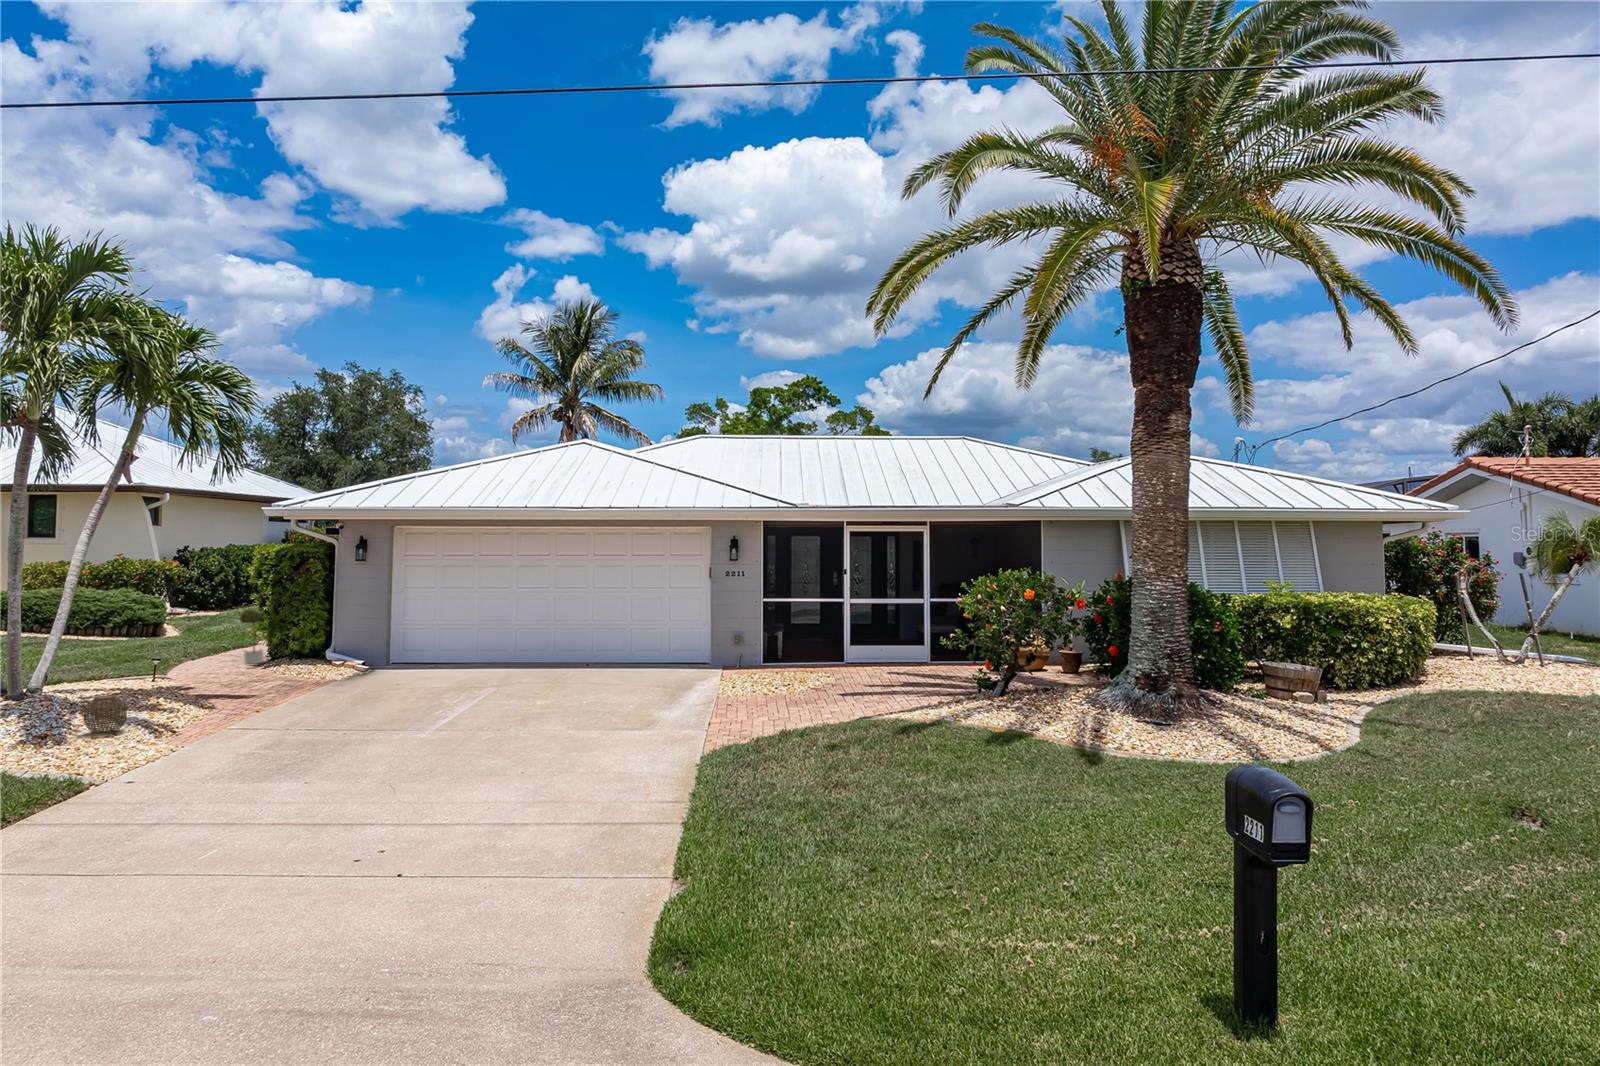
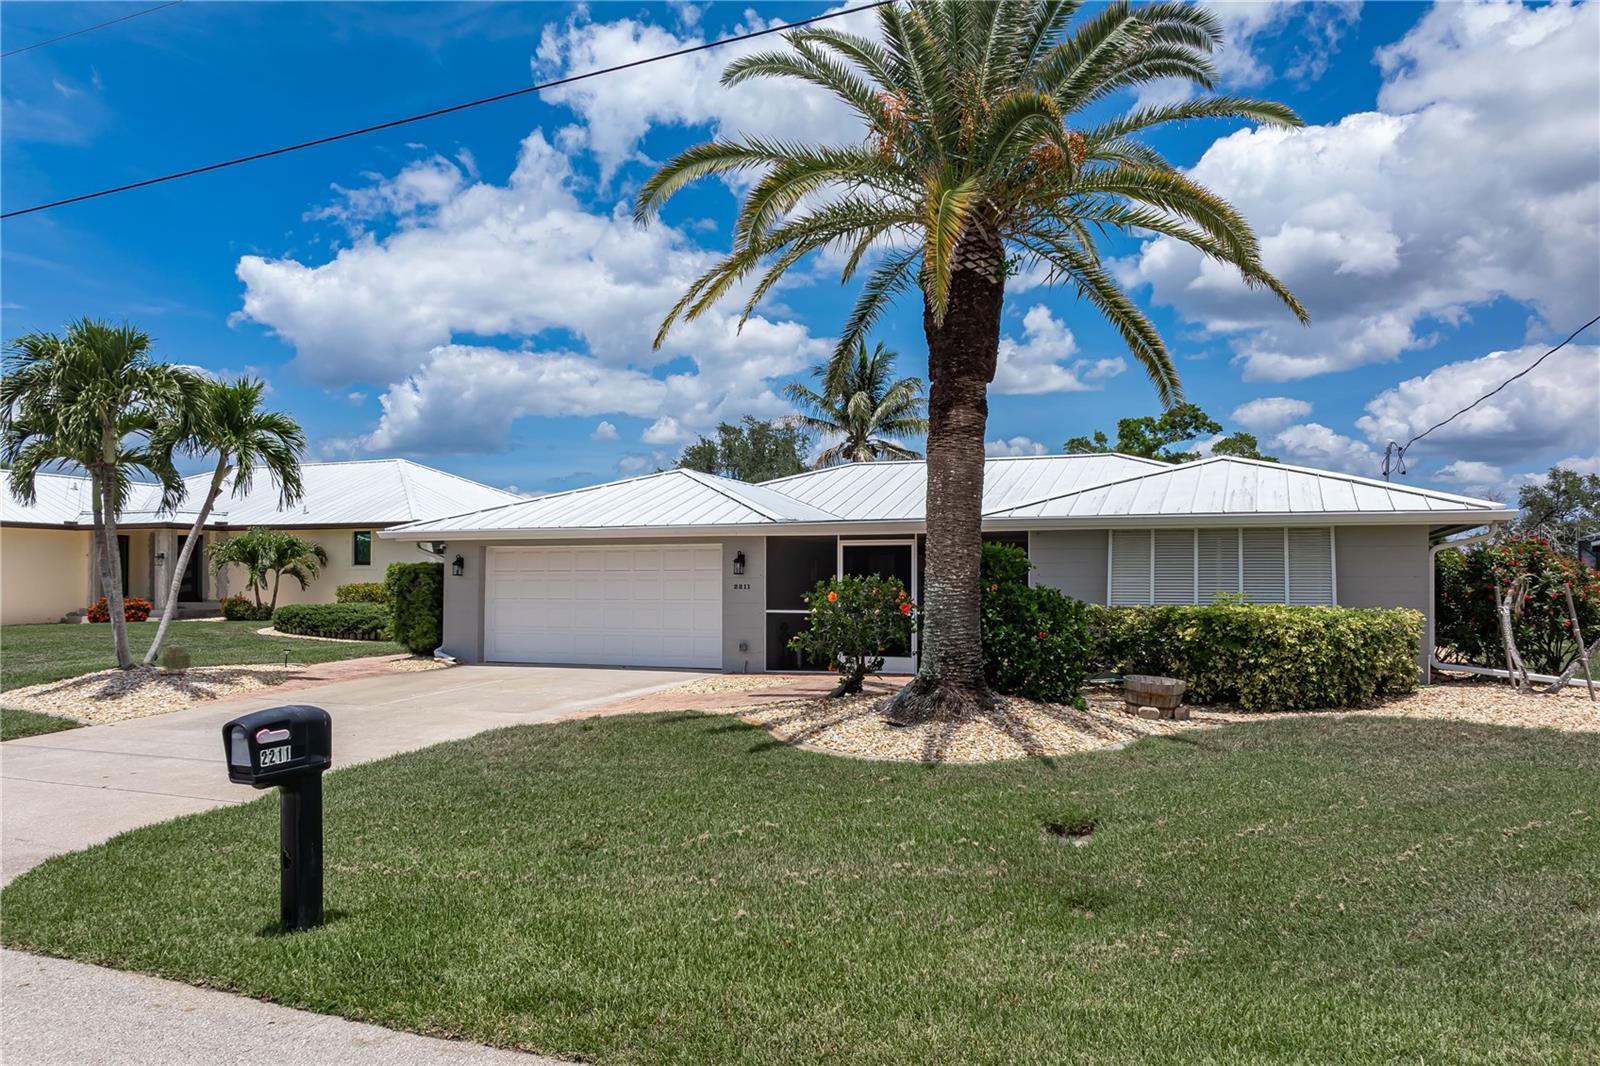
potted tree: present [239,610,264,664] -> none [377,611,396,656]

